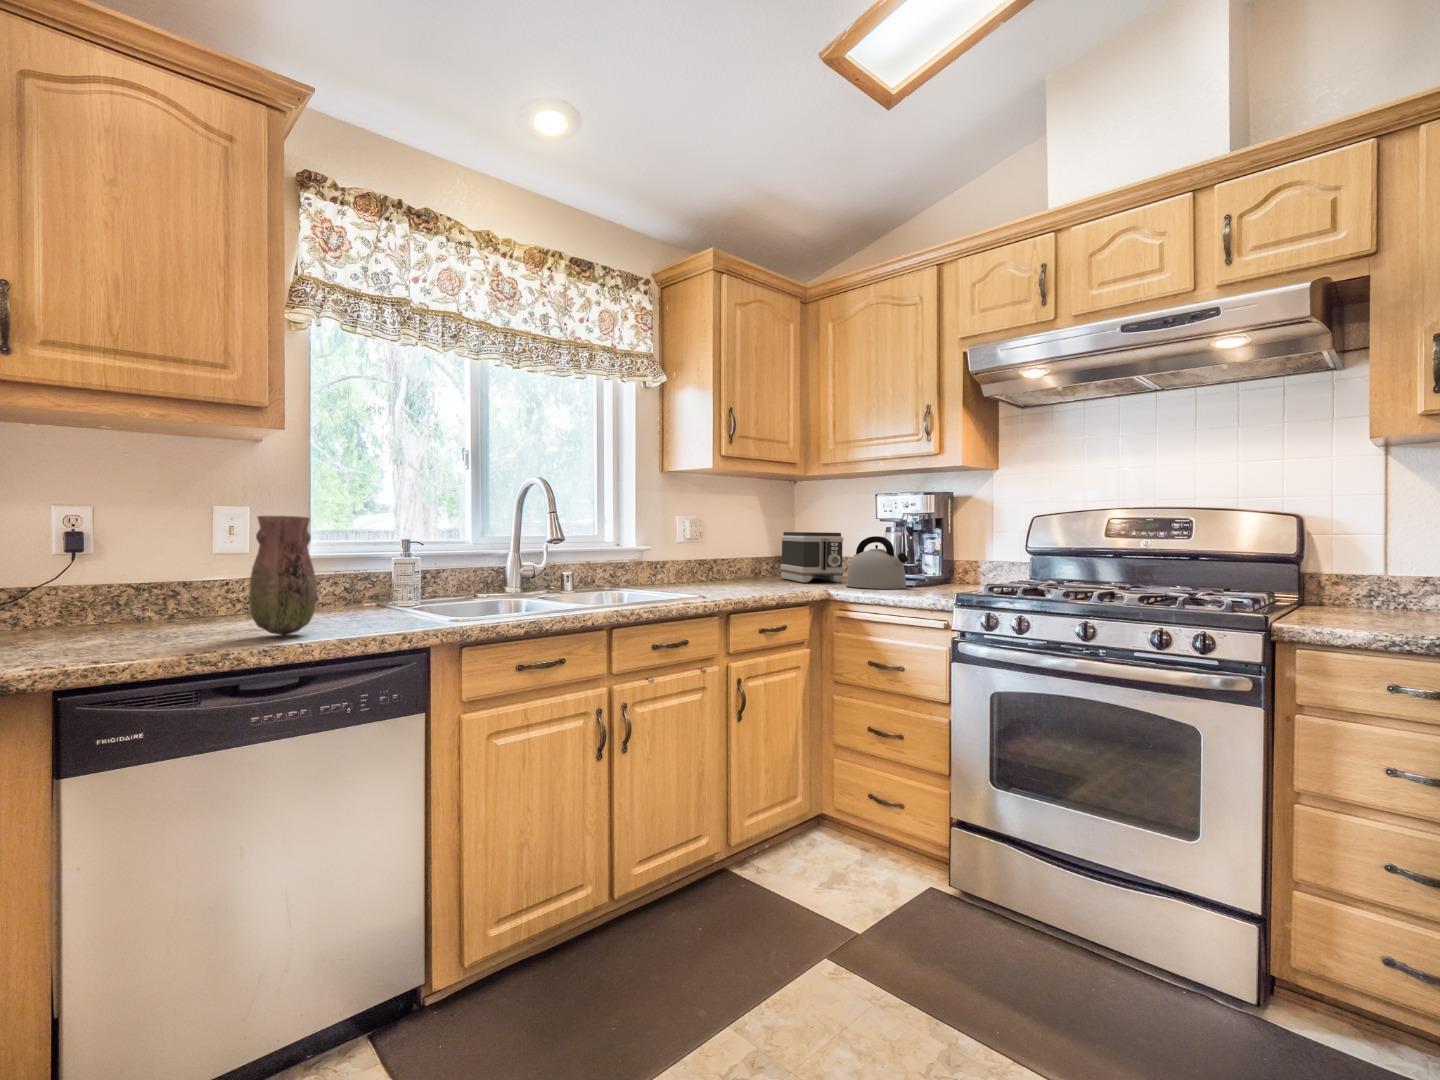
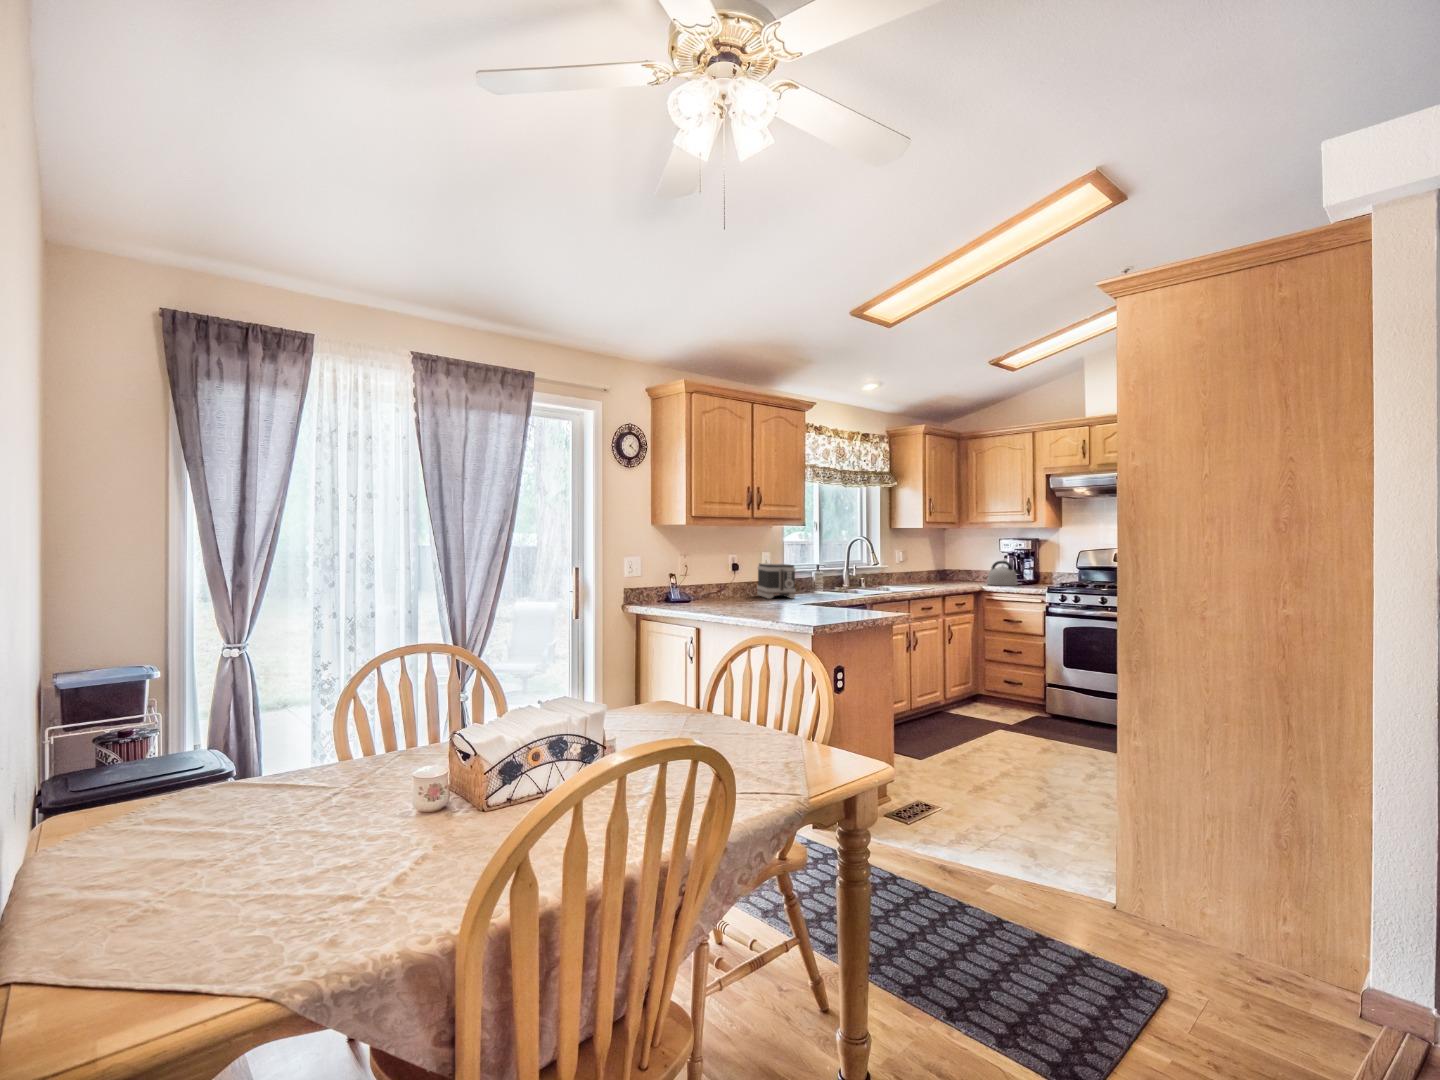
vase: present [249,516,317,636] -> none [818,558,837,598]
toaster: present [780,532,844,583] -> present [757,563,796,599]

